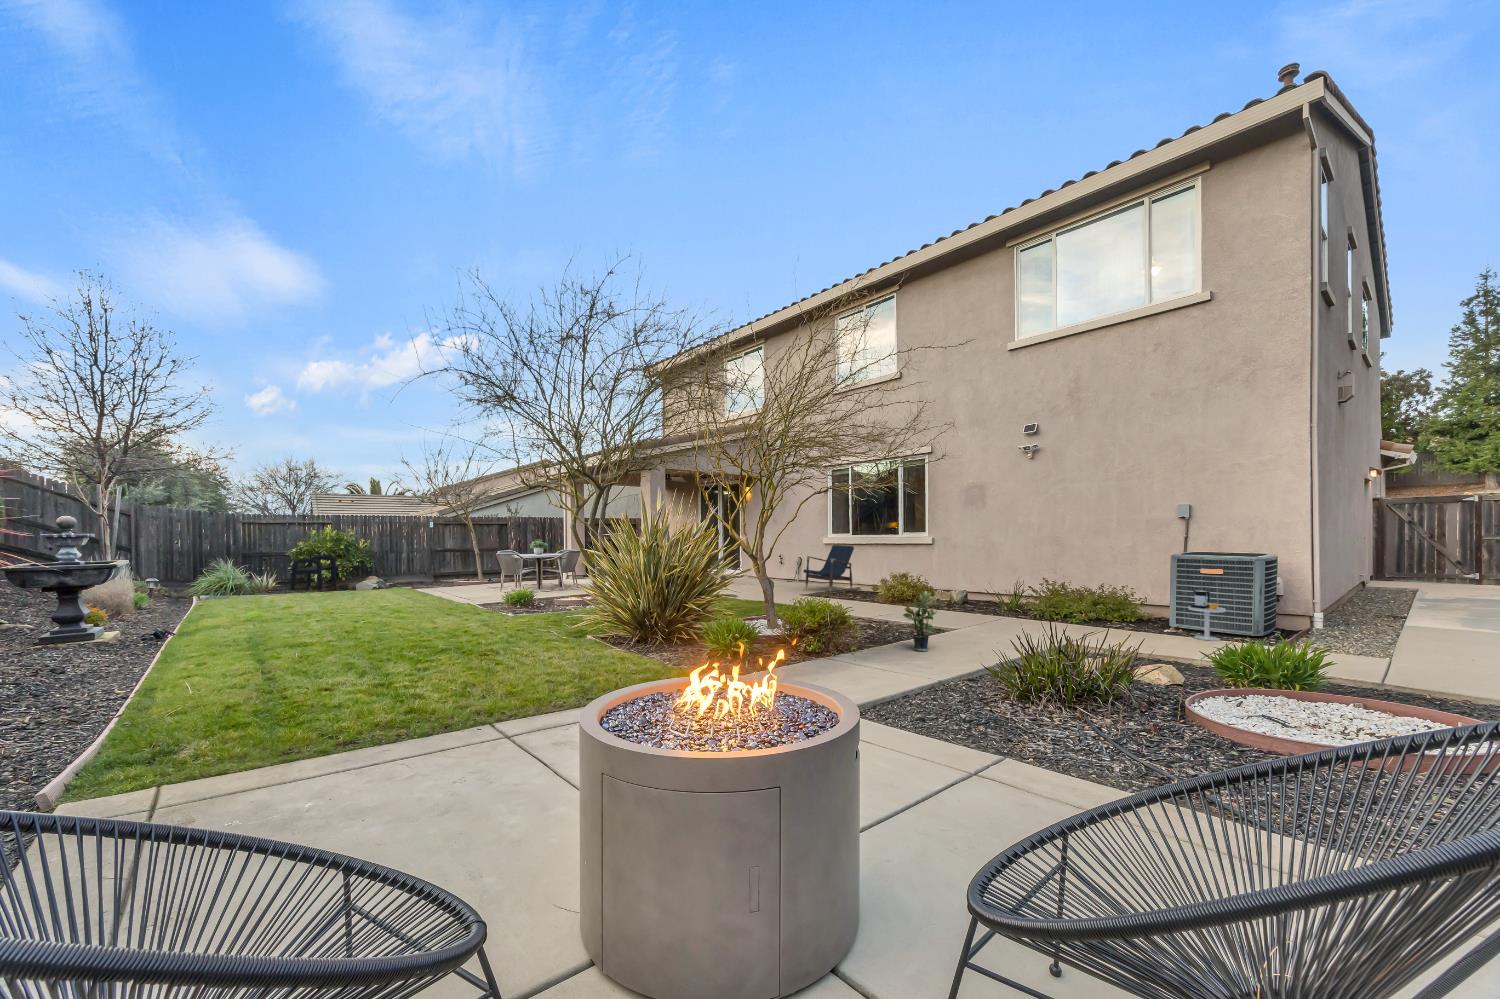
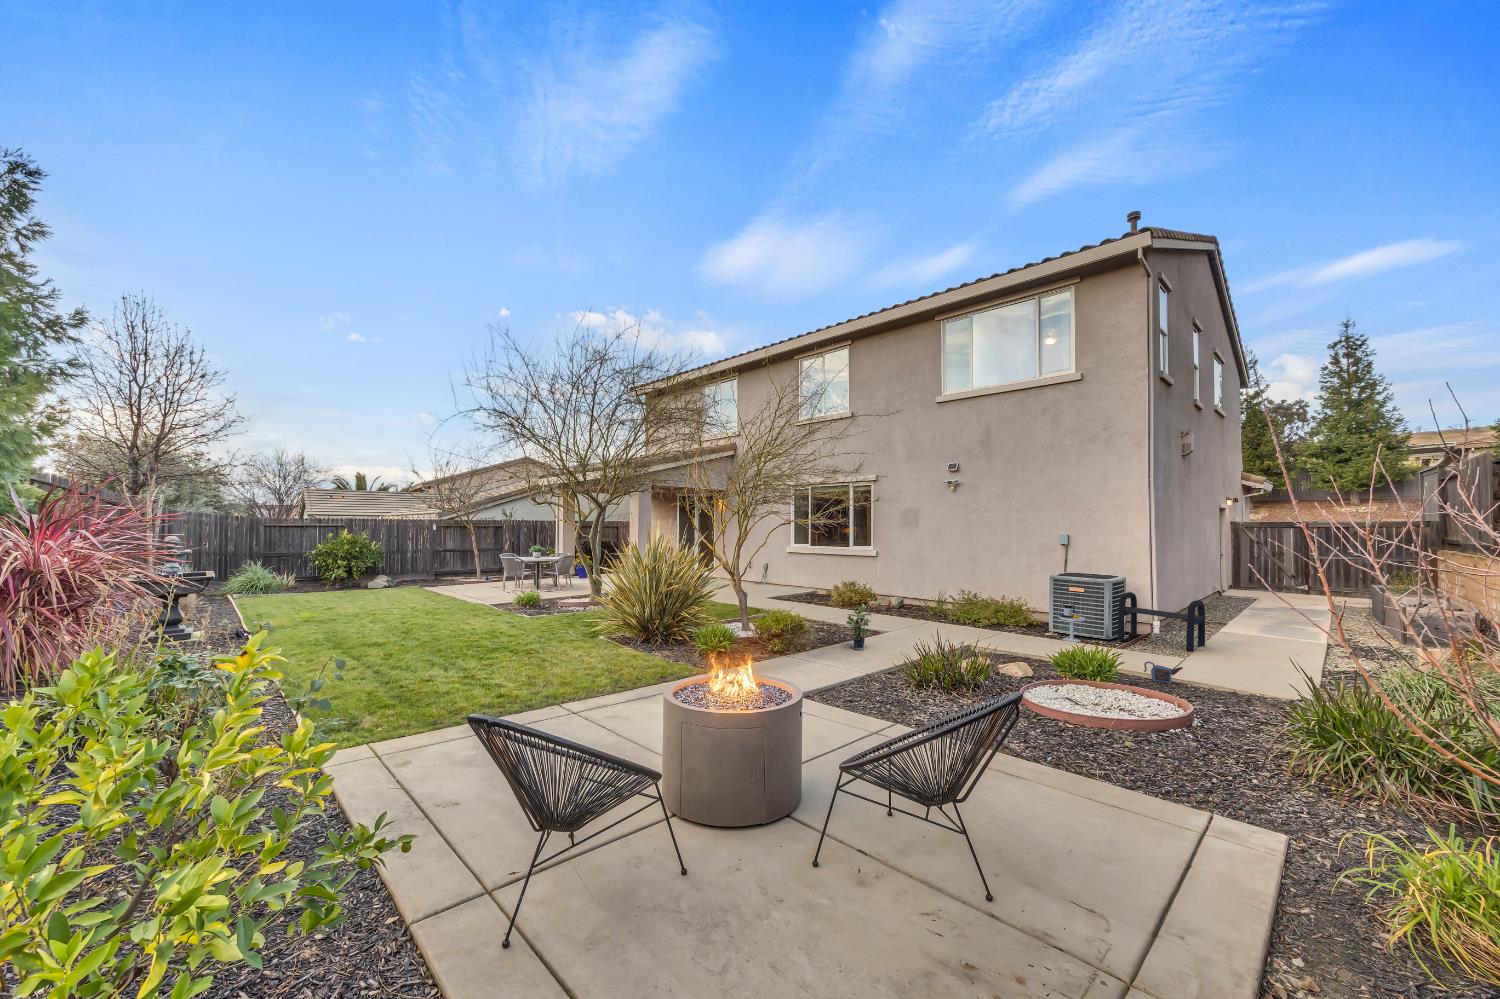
lounge chair: present [803,545,854,592] -> none [769,554,811,595]
bench: present [290,556,336,590] -> present [1118,592,1205,652]
watering can: none [1347,661,1414,693] -> present [1144,661,1183,683]

